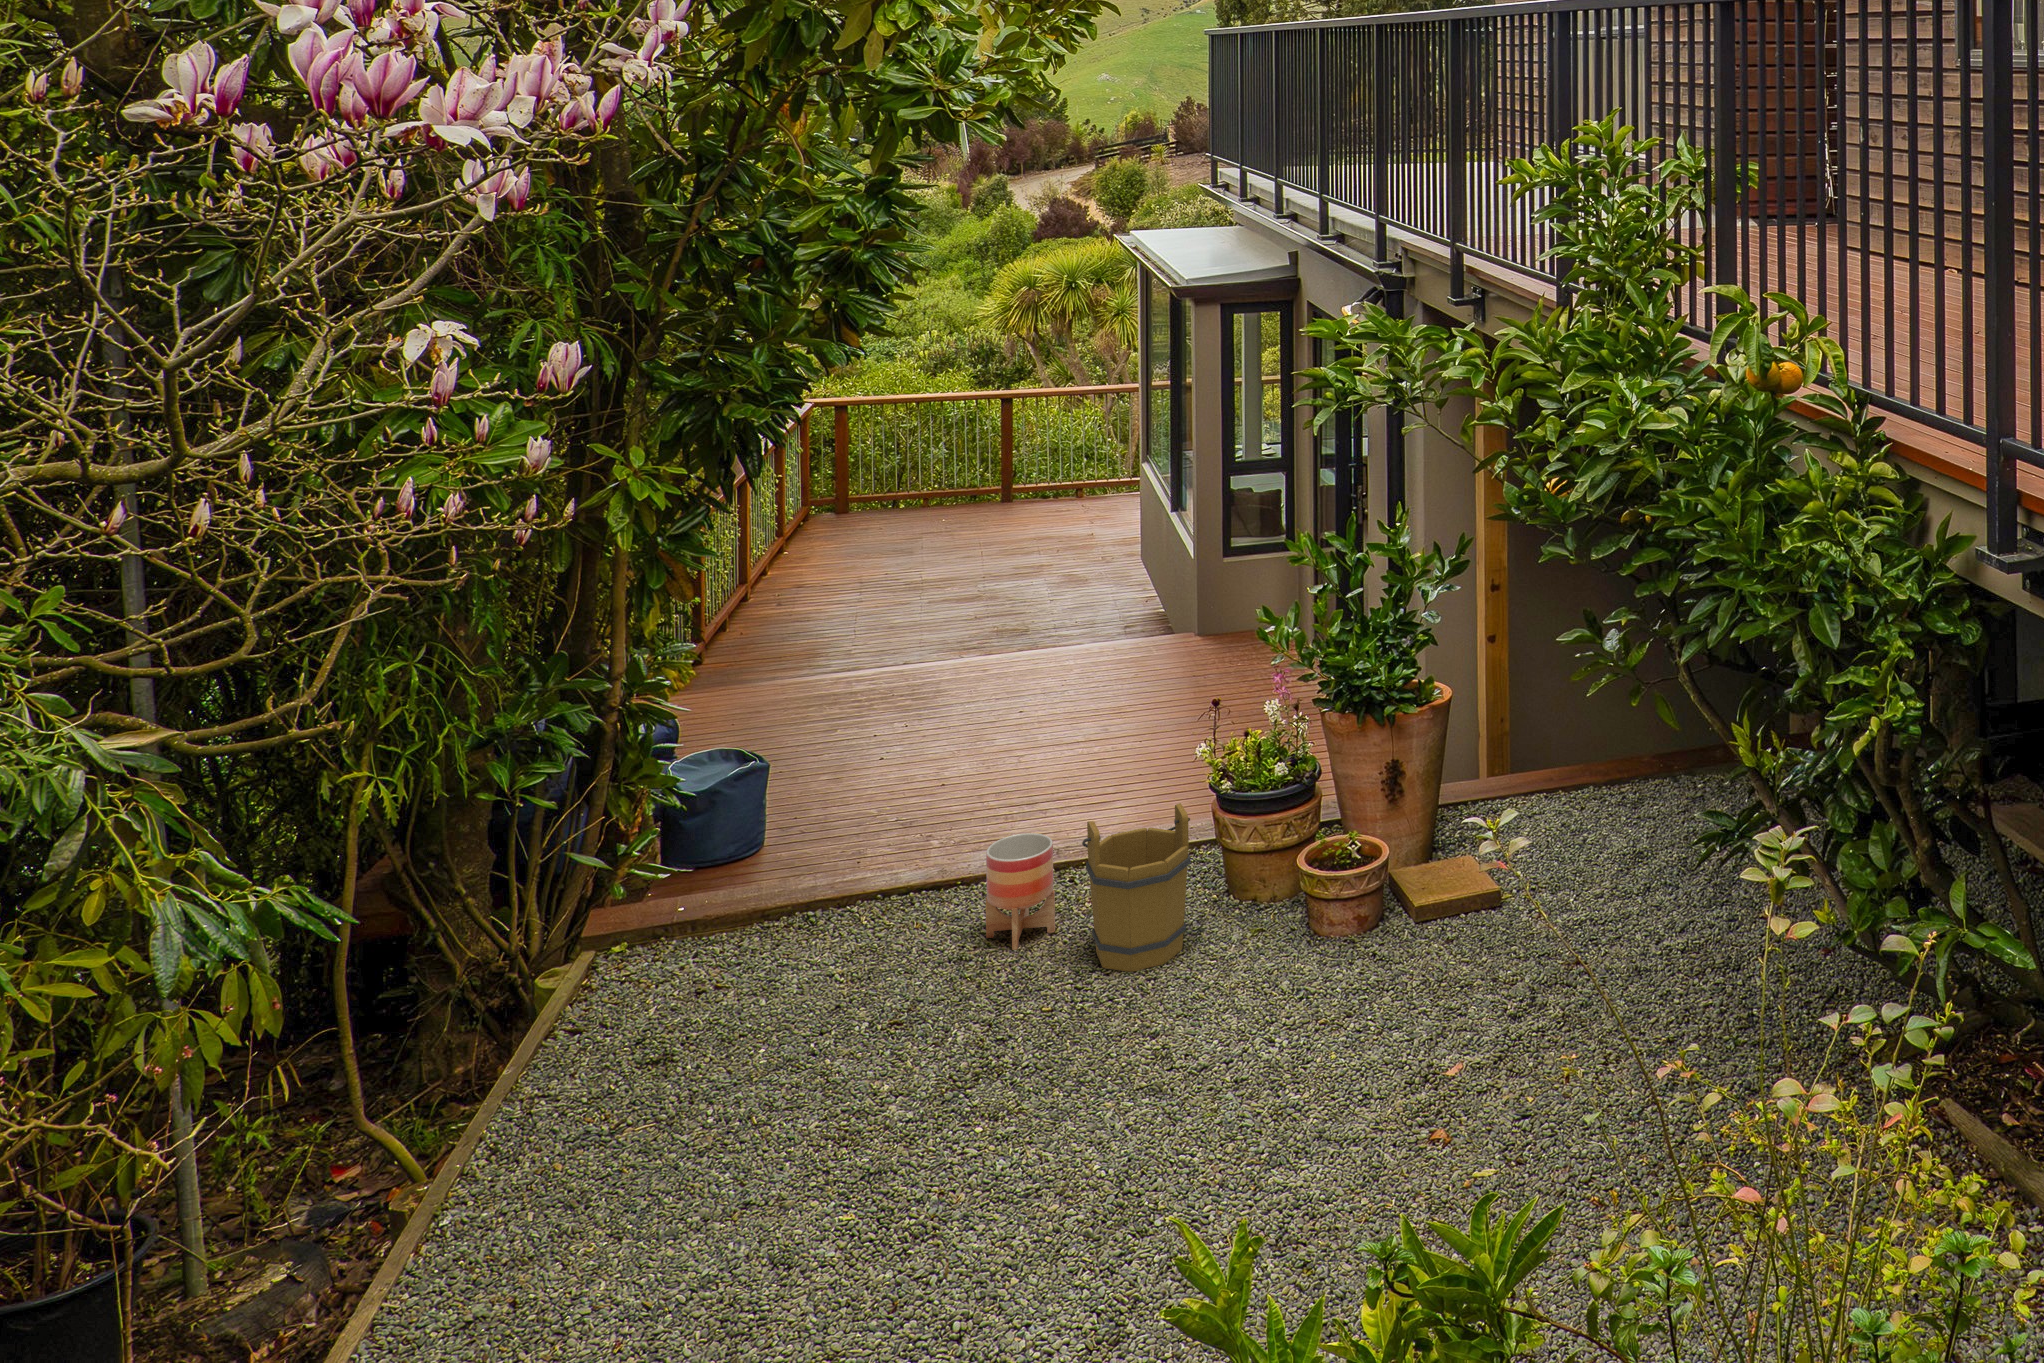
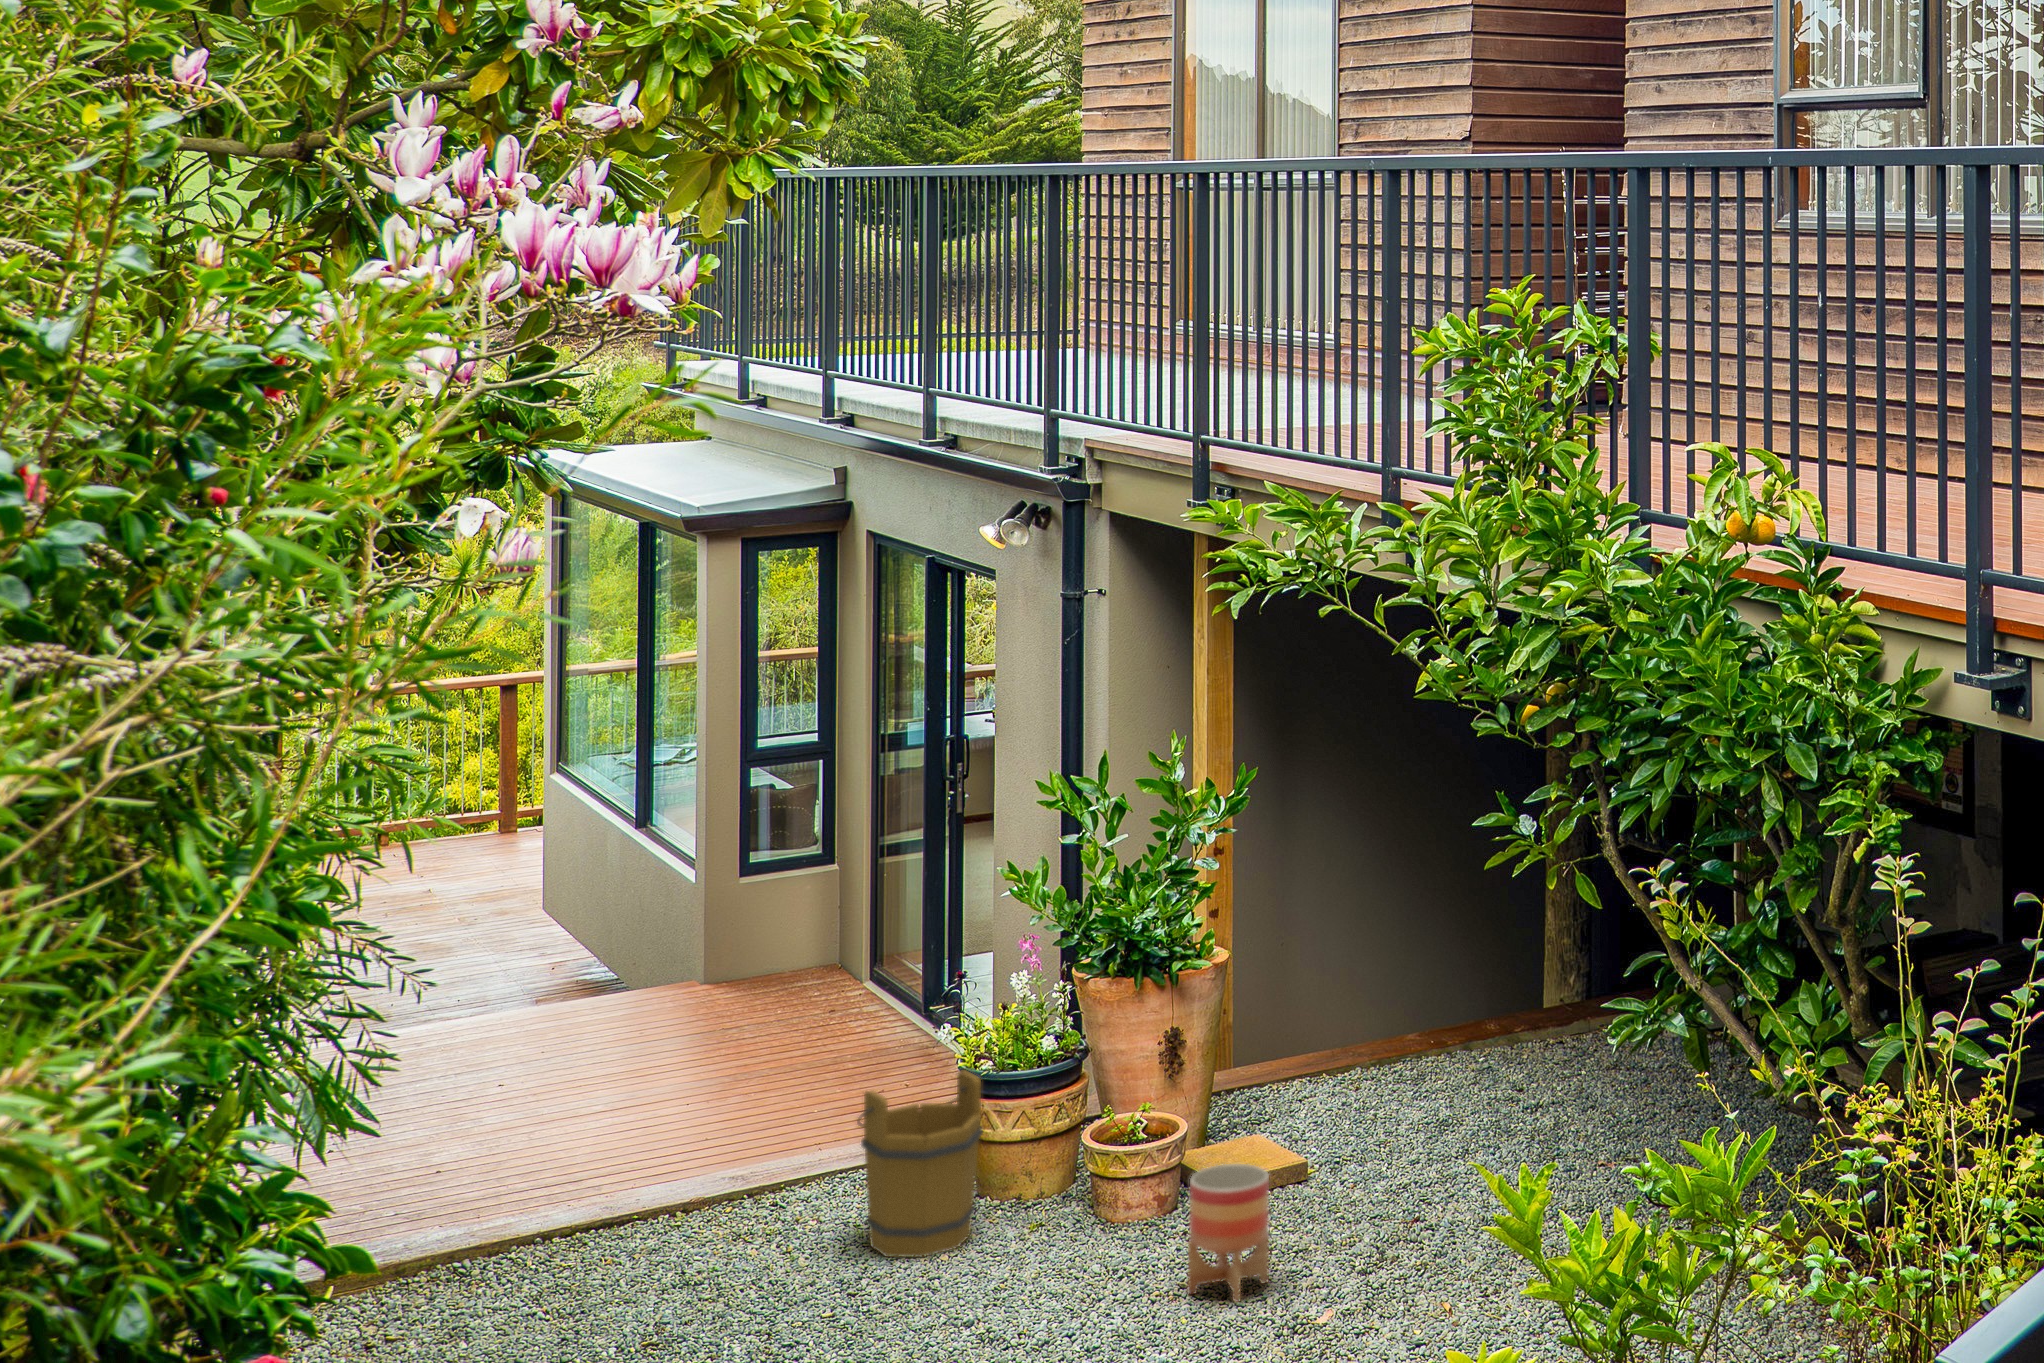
planter: present [986,833,1055,950] -> present [1187,1164,1269,1302]

